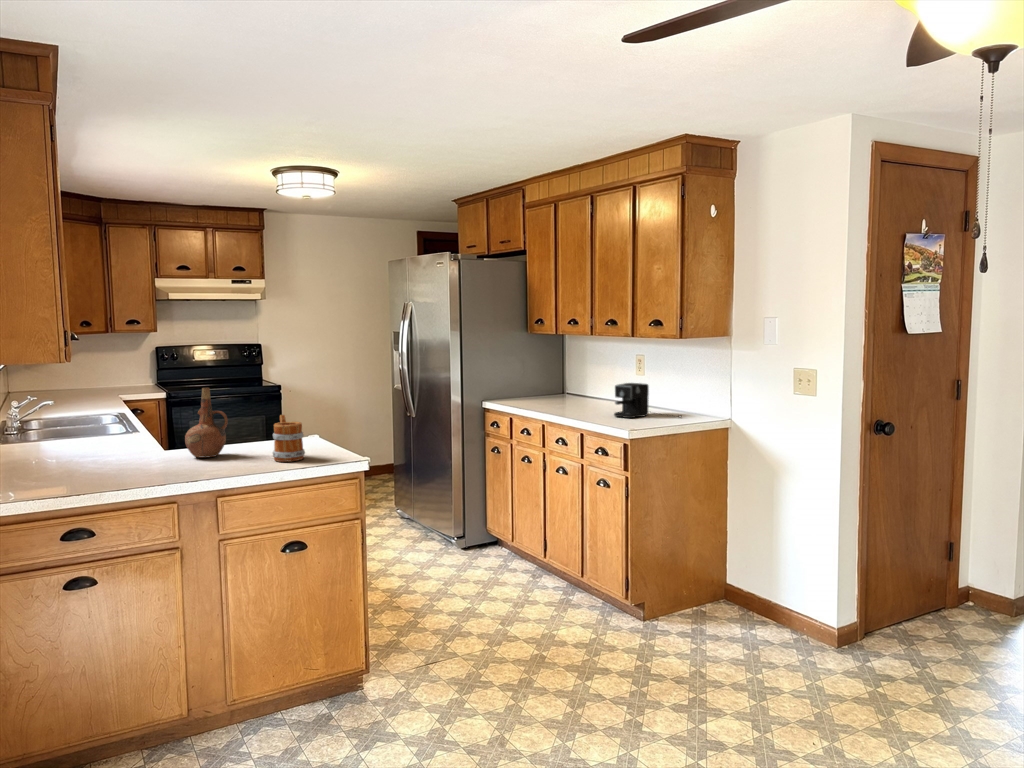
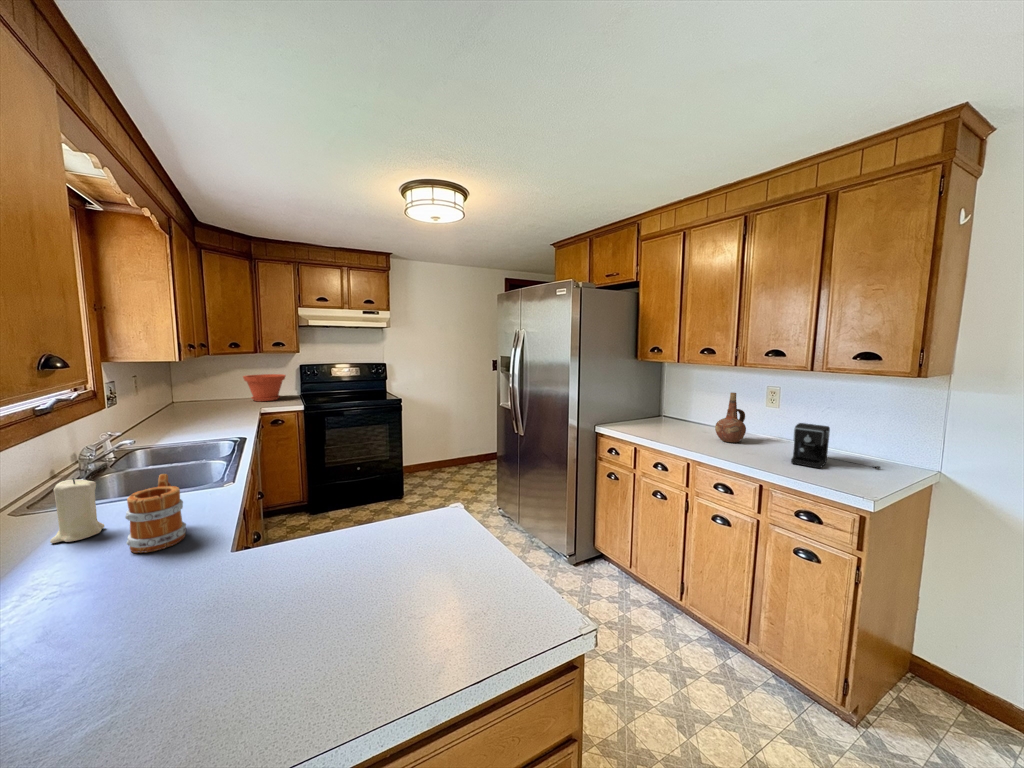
plant pot: none [91,358,140,390] -> present [243,374,286,401]
ceramic pitcher: present [185,388,228,458] -> present [715,393,746,442]
candle: none [49,409,75,448] -> present [50,478,105,543]
mug: present [273,415,305,462] -> present [125,474,186,553]

